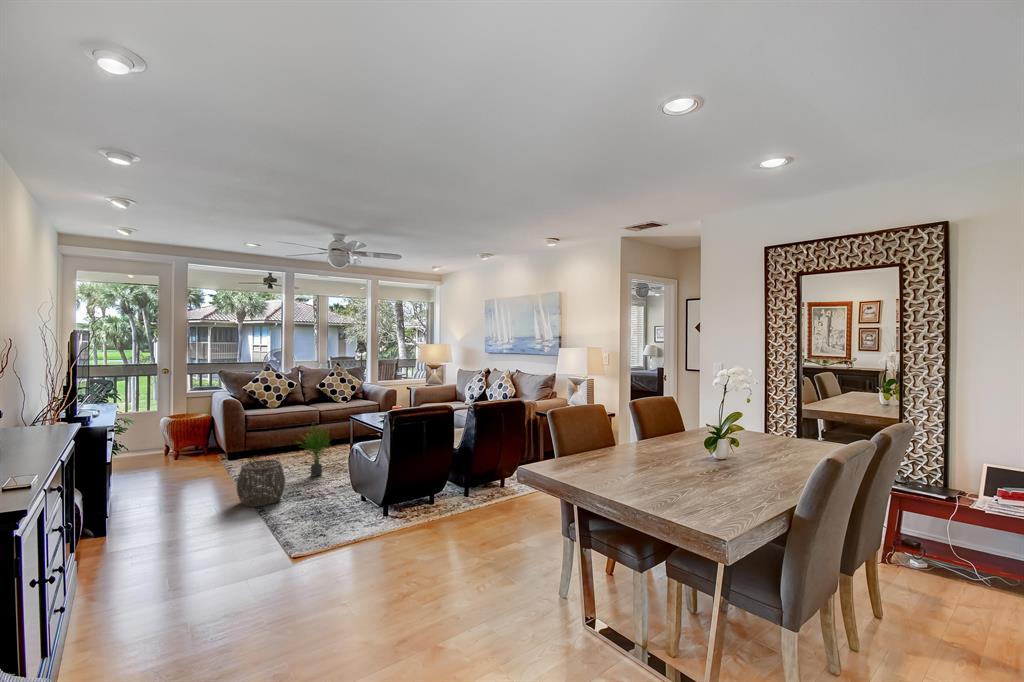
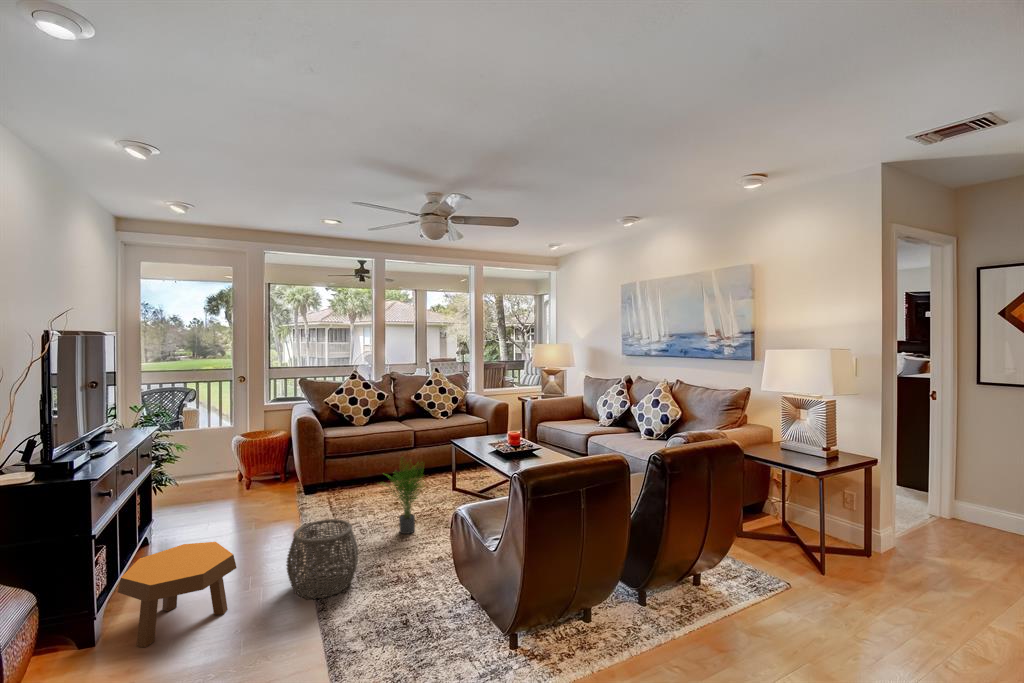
footstool: none [127,474,204,531] -> present [118,542,237,647]

